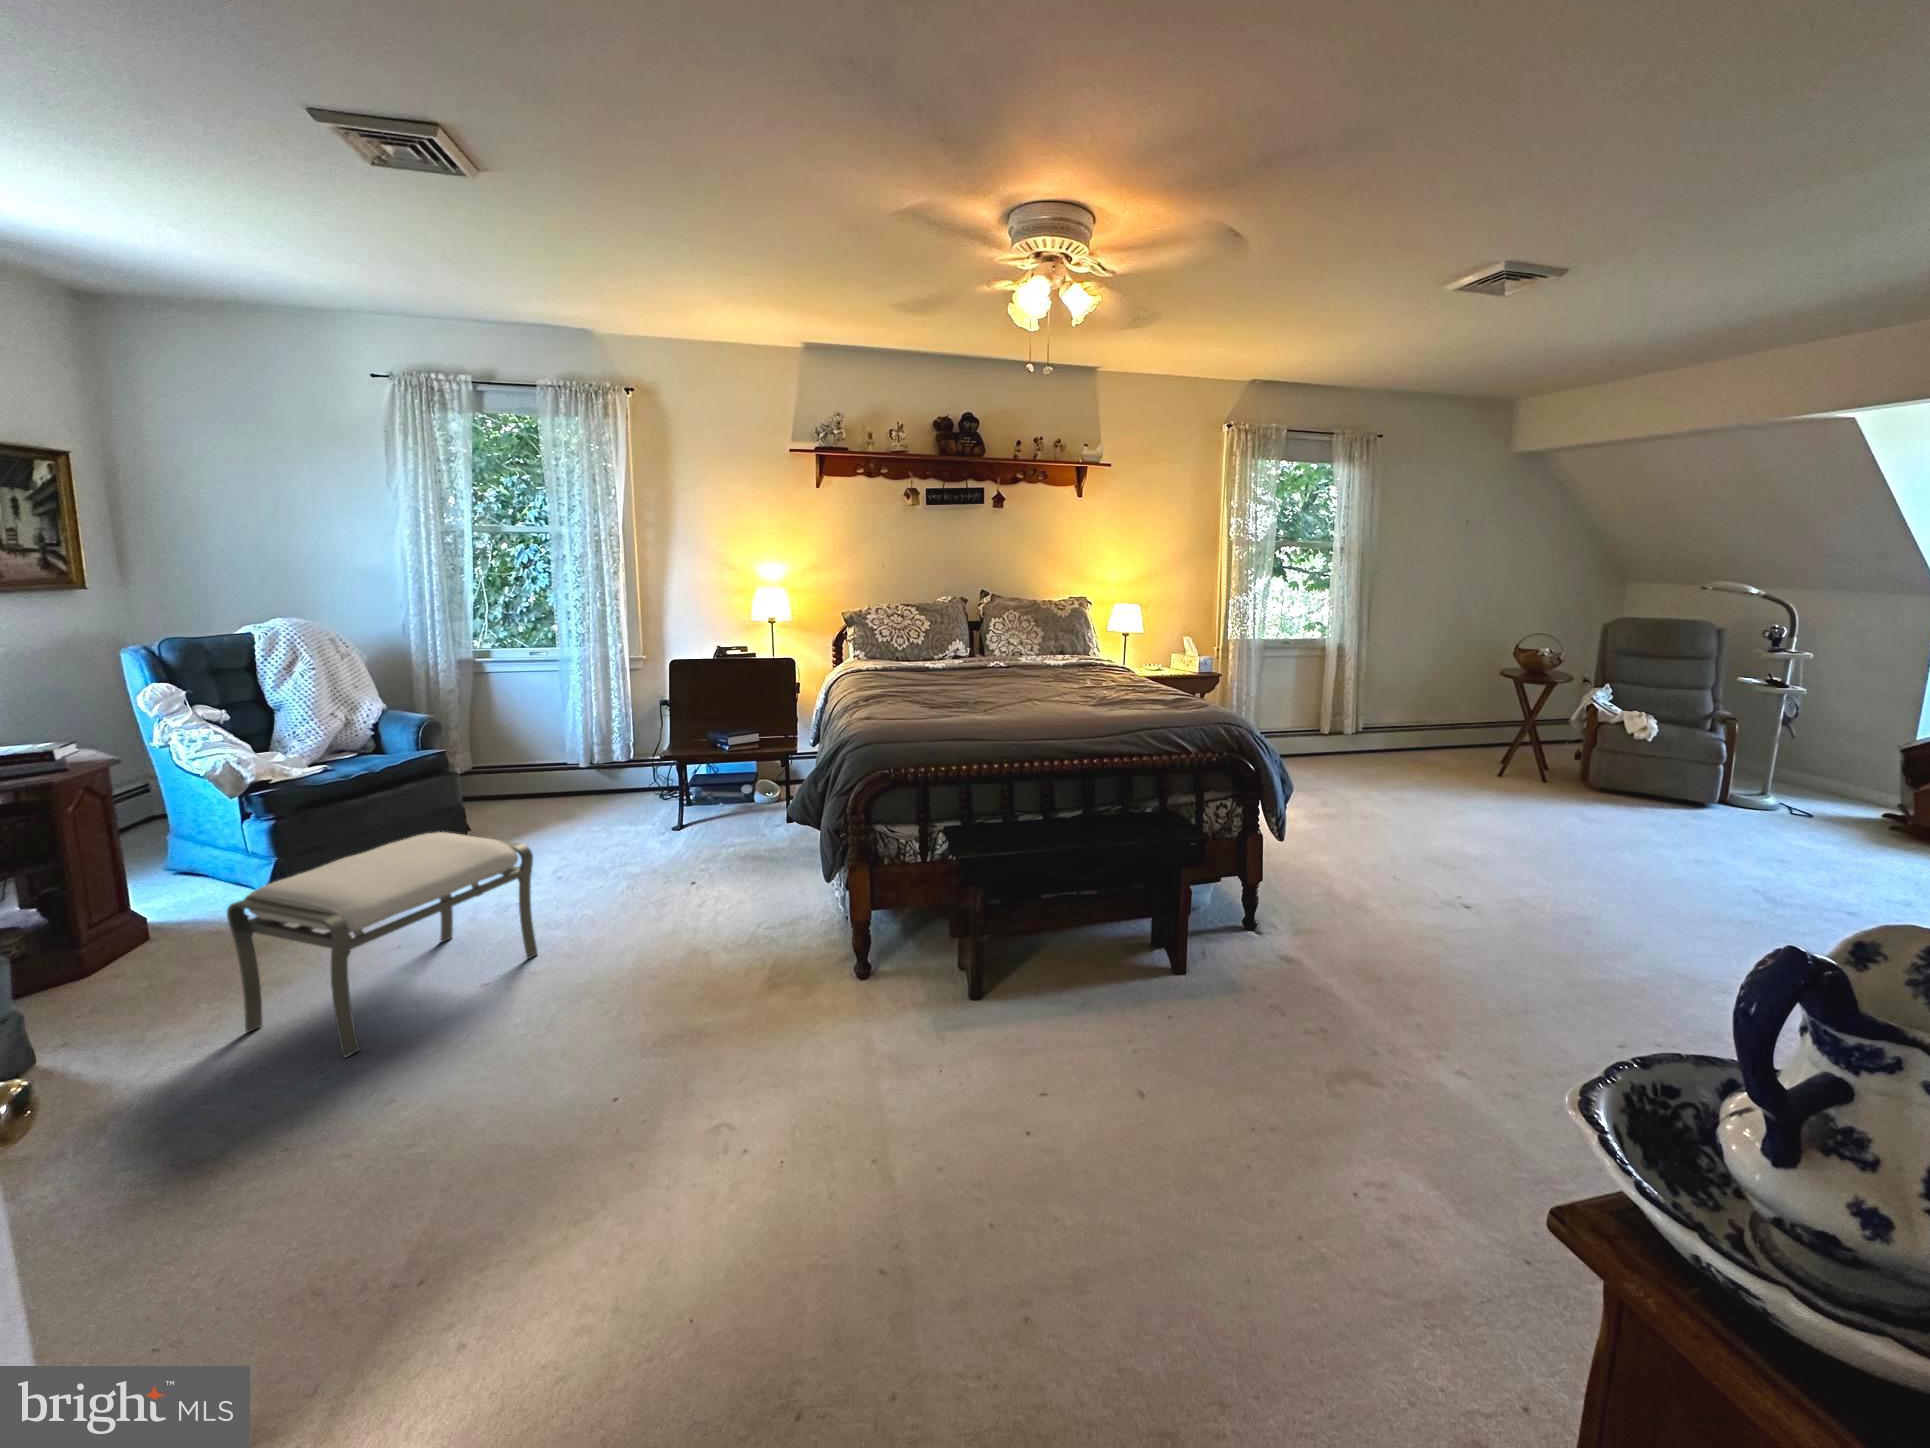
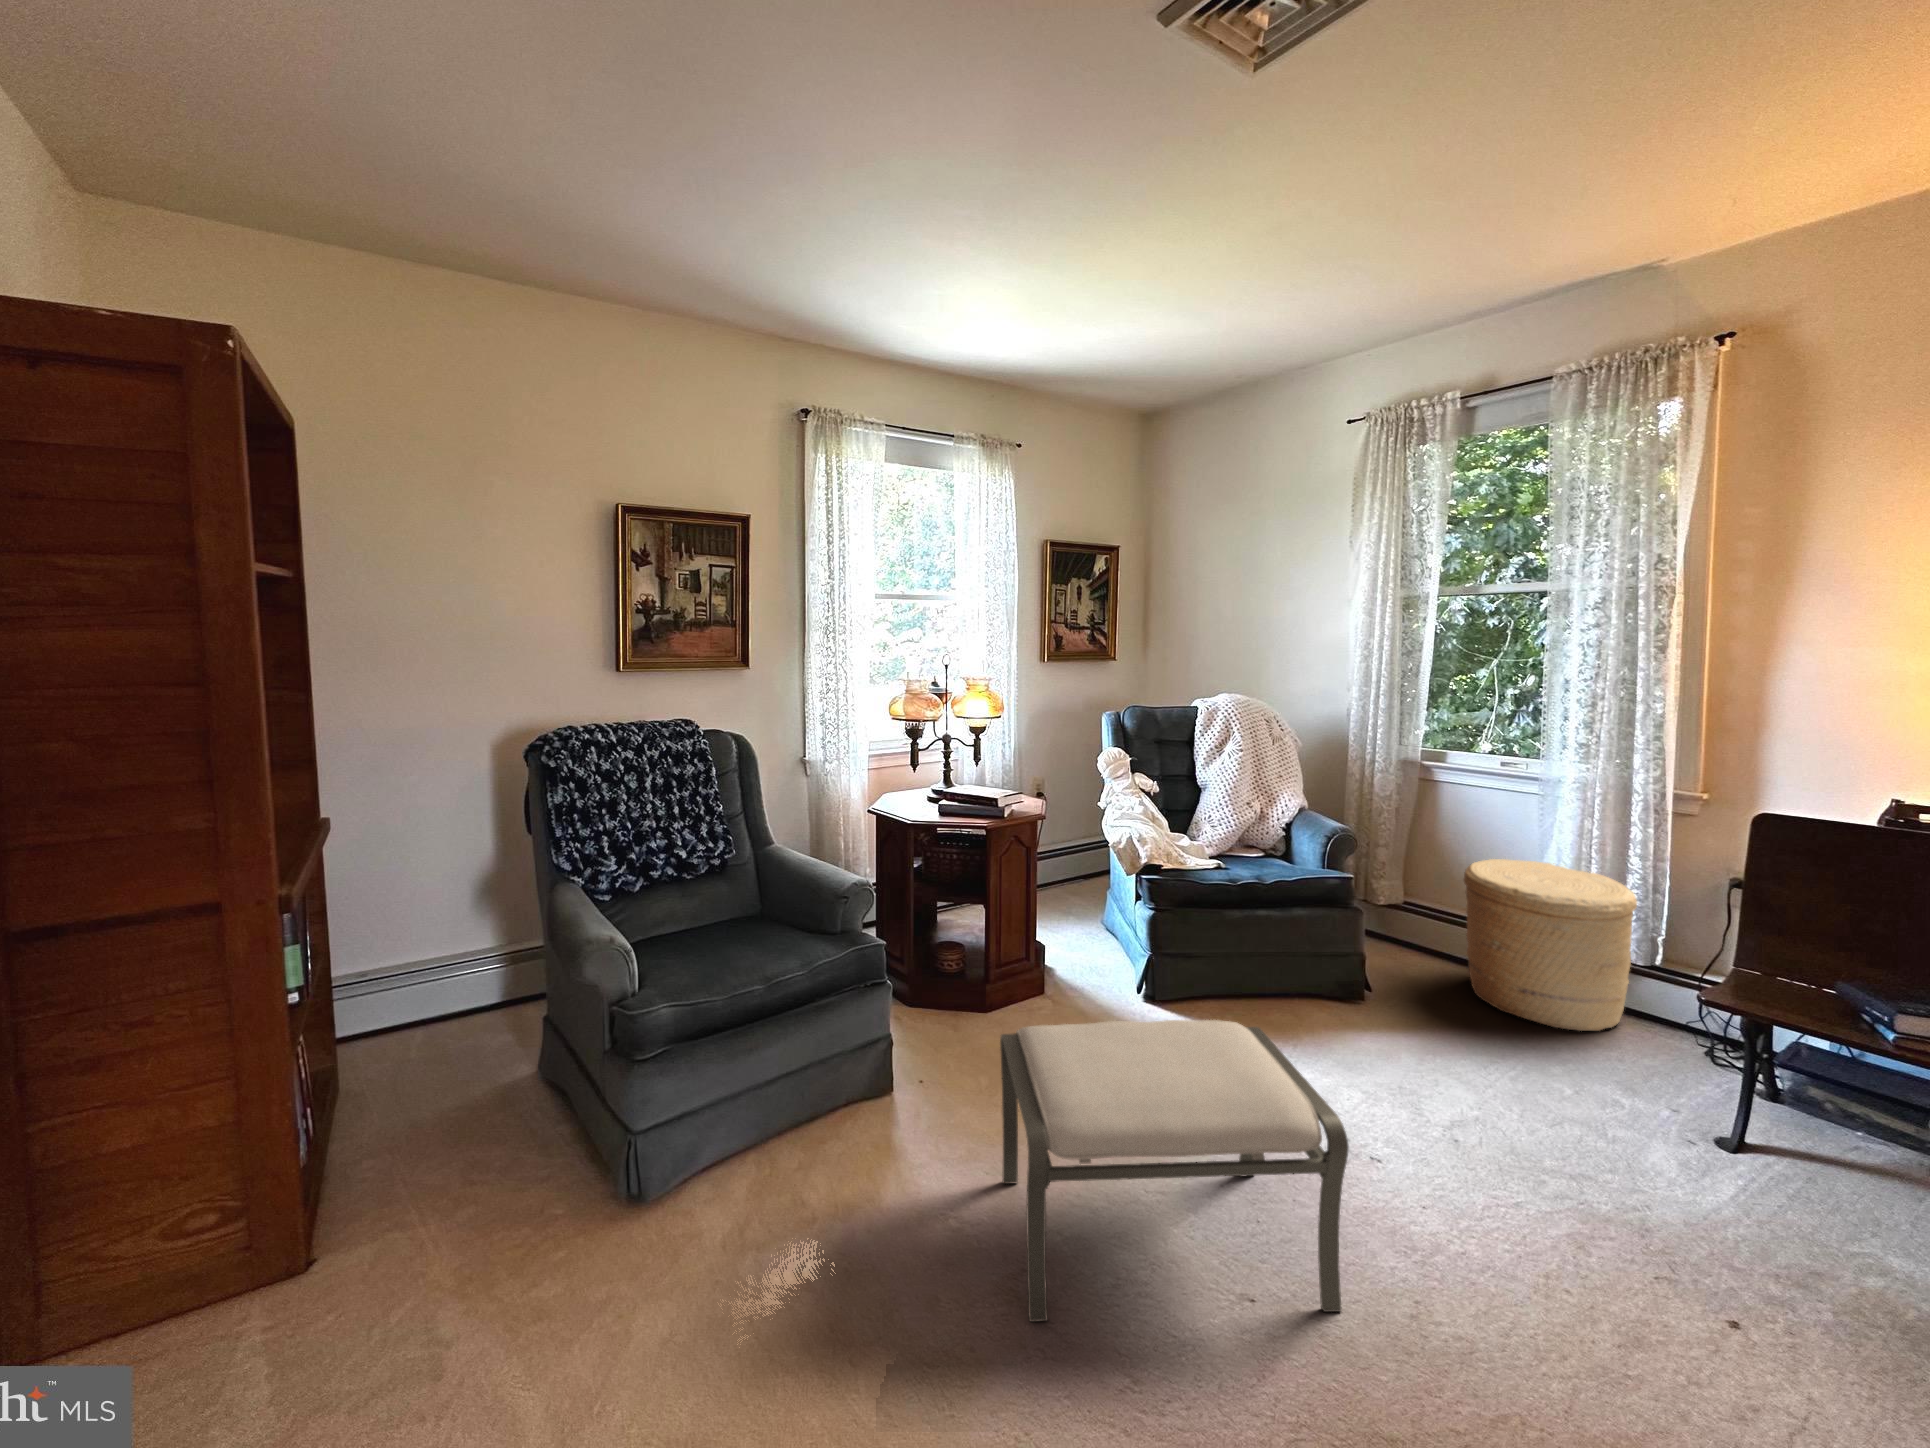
woven basket: none [521,715,621,815] -> present [1464,859,1637,1031]

